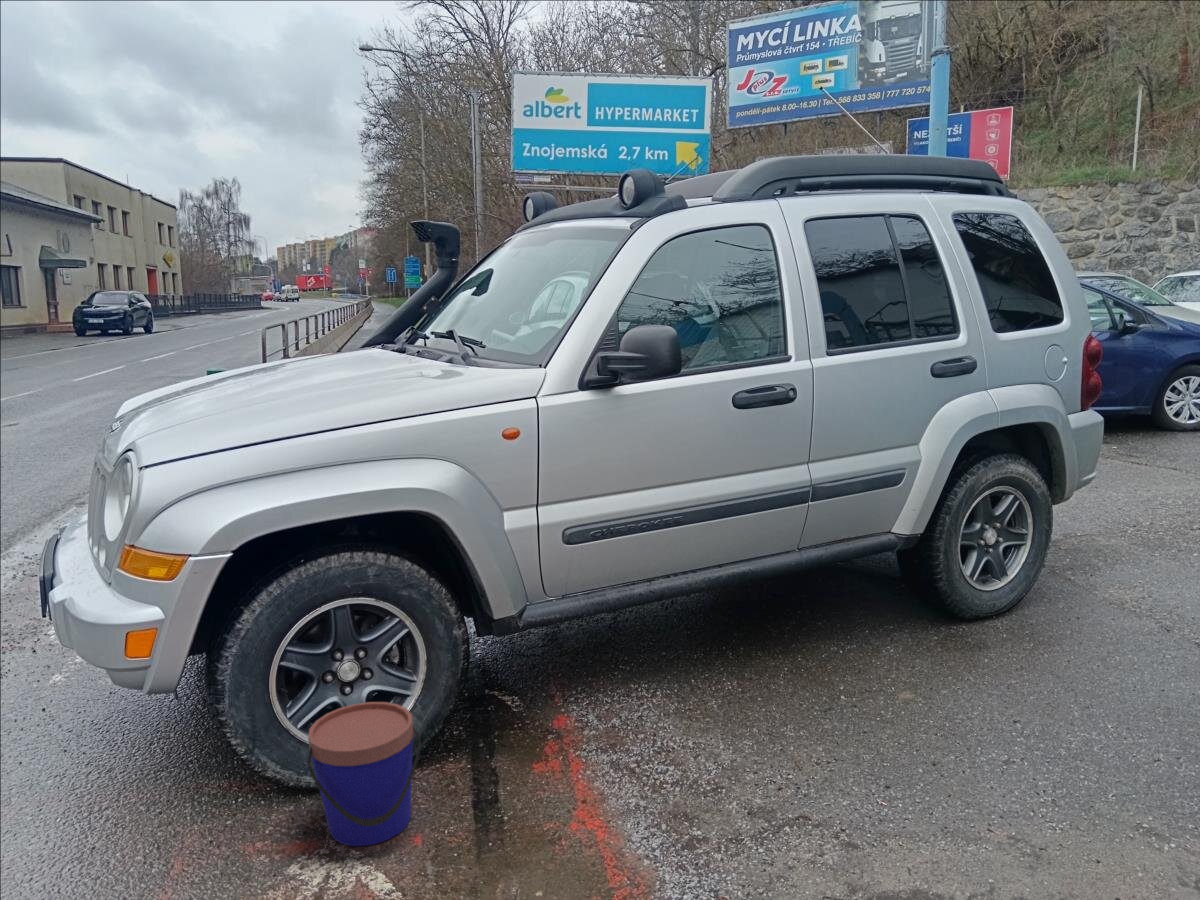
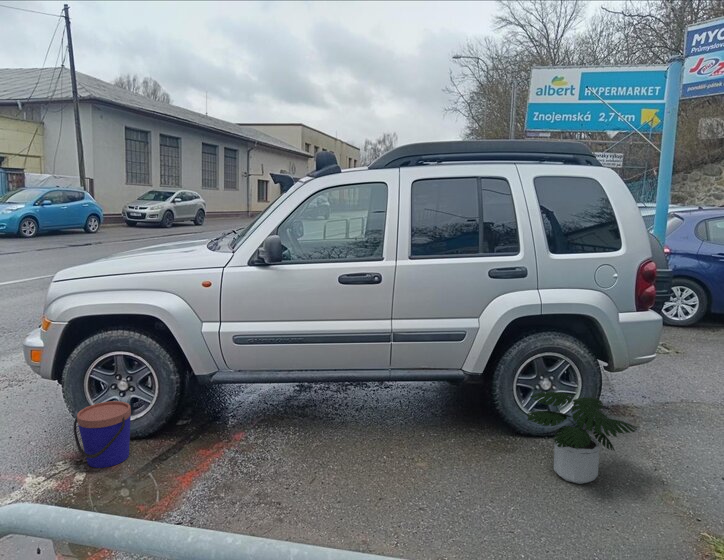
potted plant: none [985,531,1127,649] -> present [527,392,637,484]

